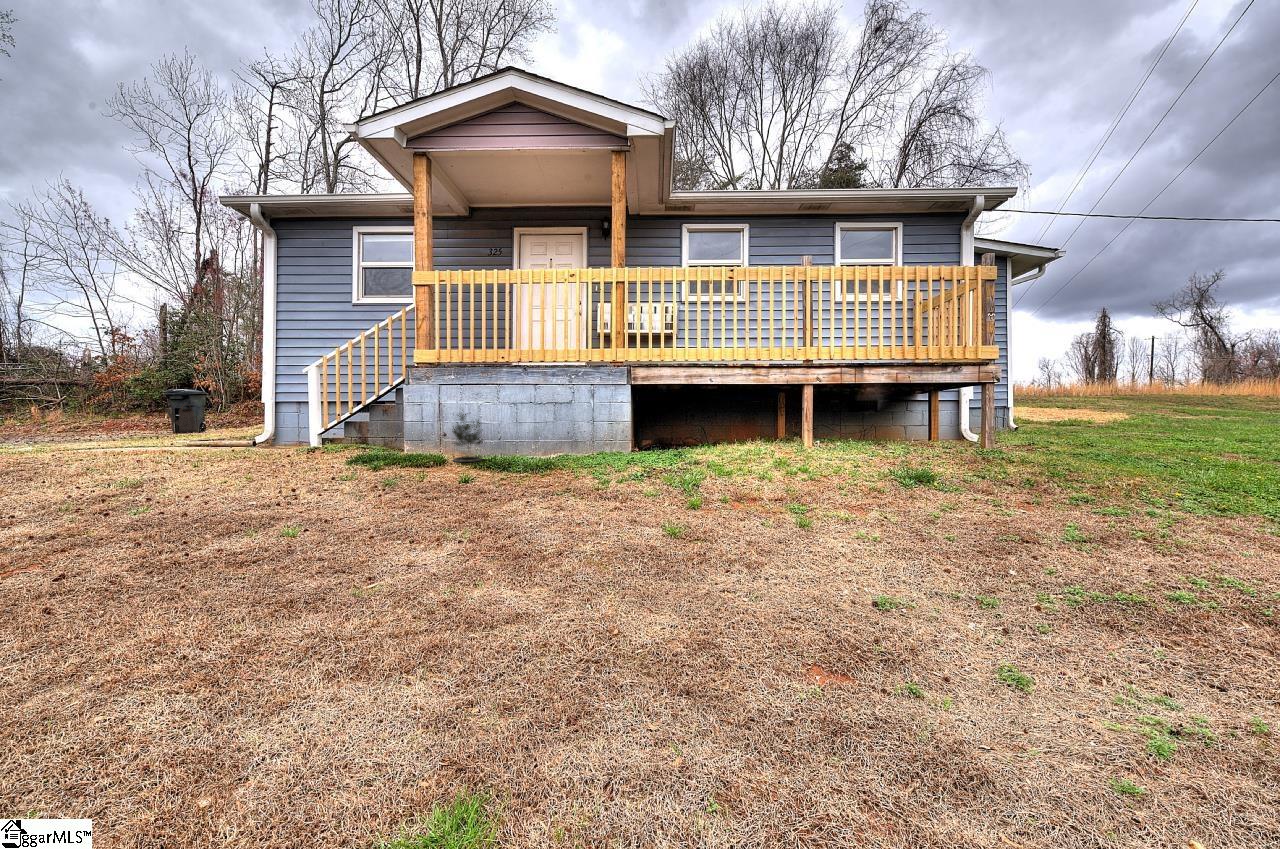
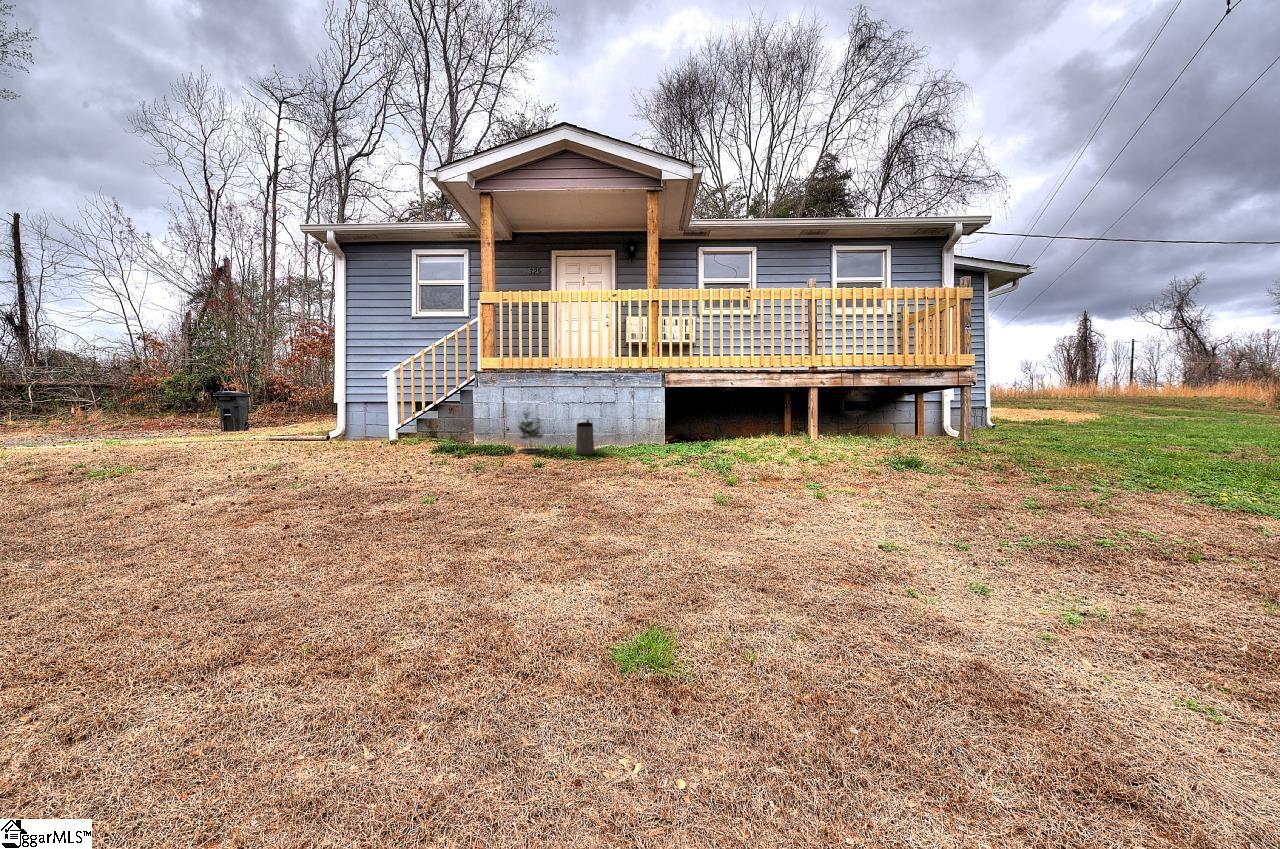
watering can: present [164,404,198,432] -> present [575,416,595,455]

